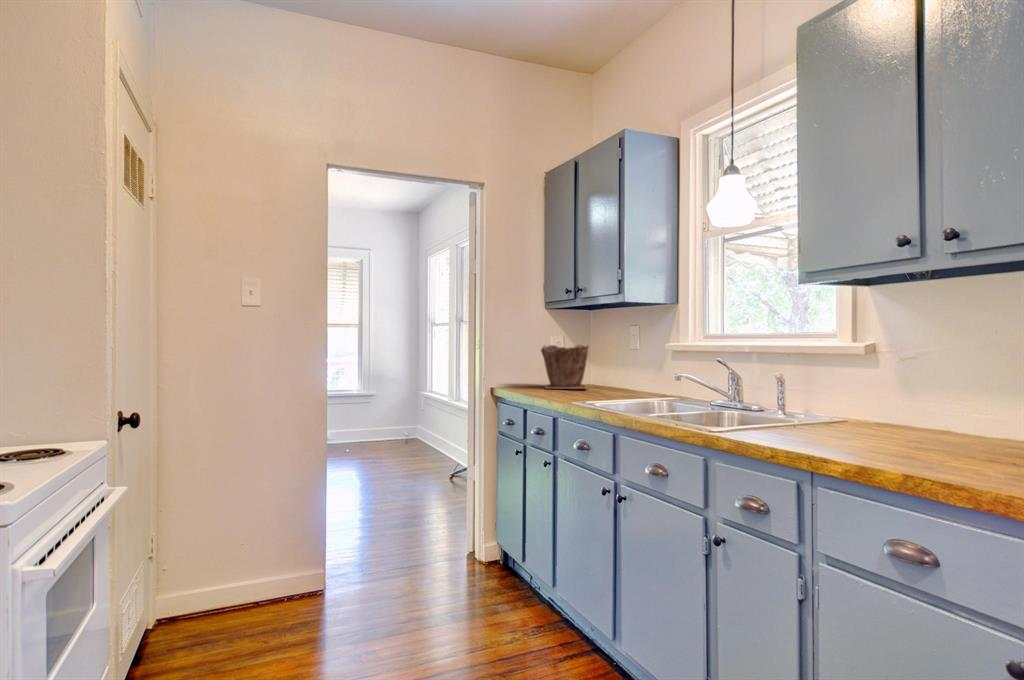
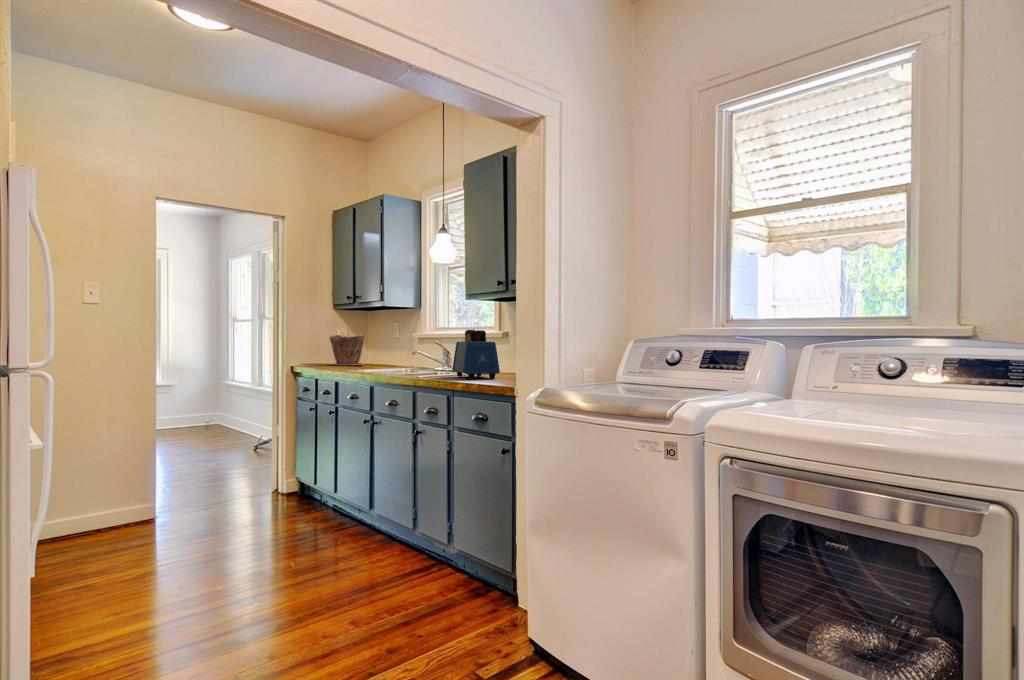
toaster: none [780,343,917,451] -> present [453,330,500,379]

